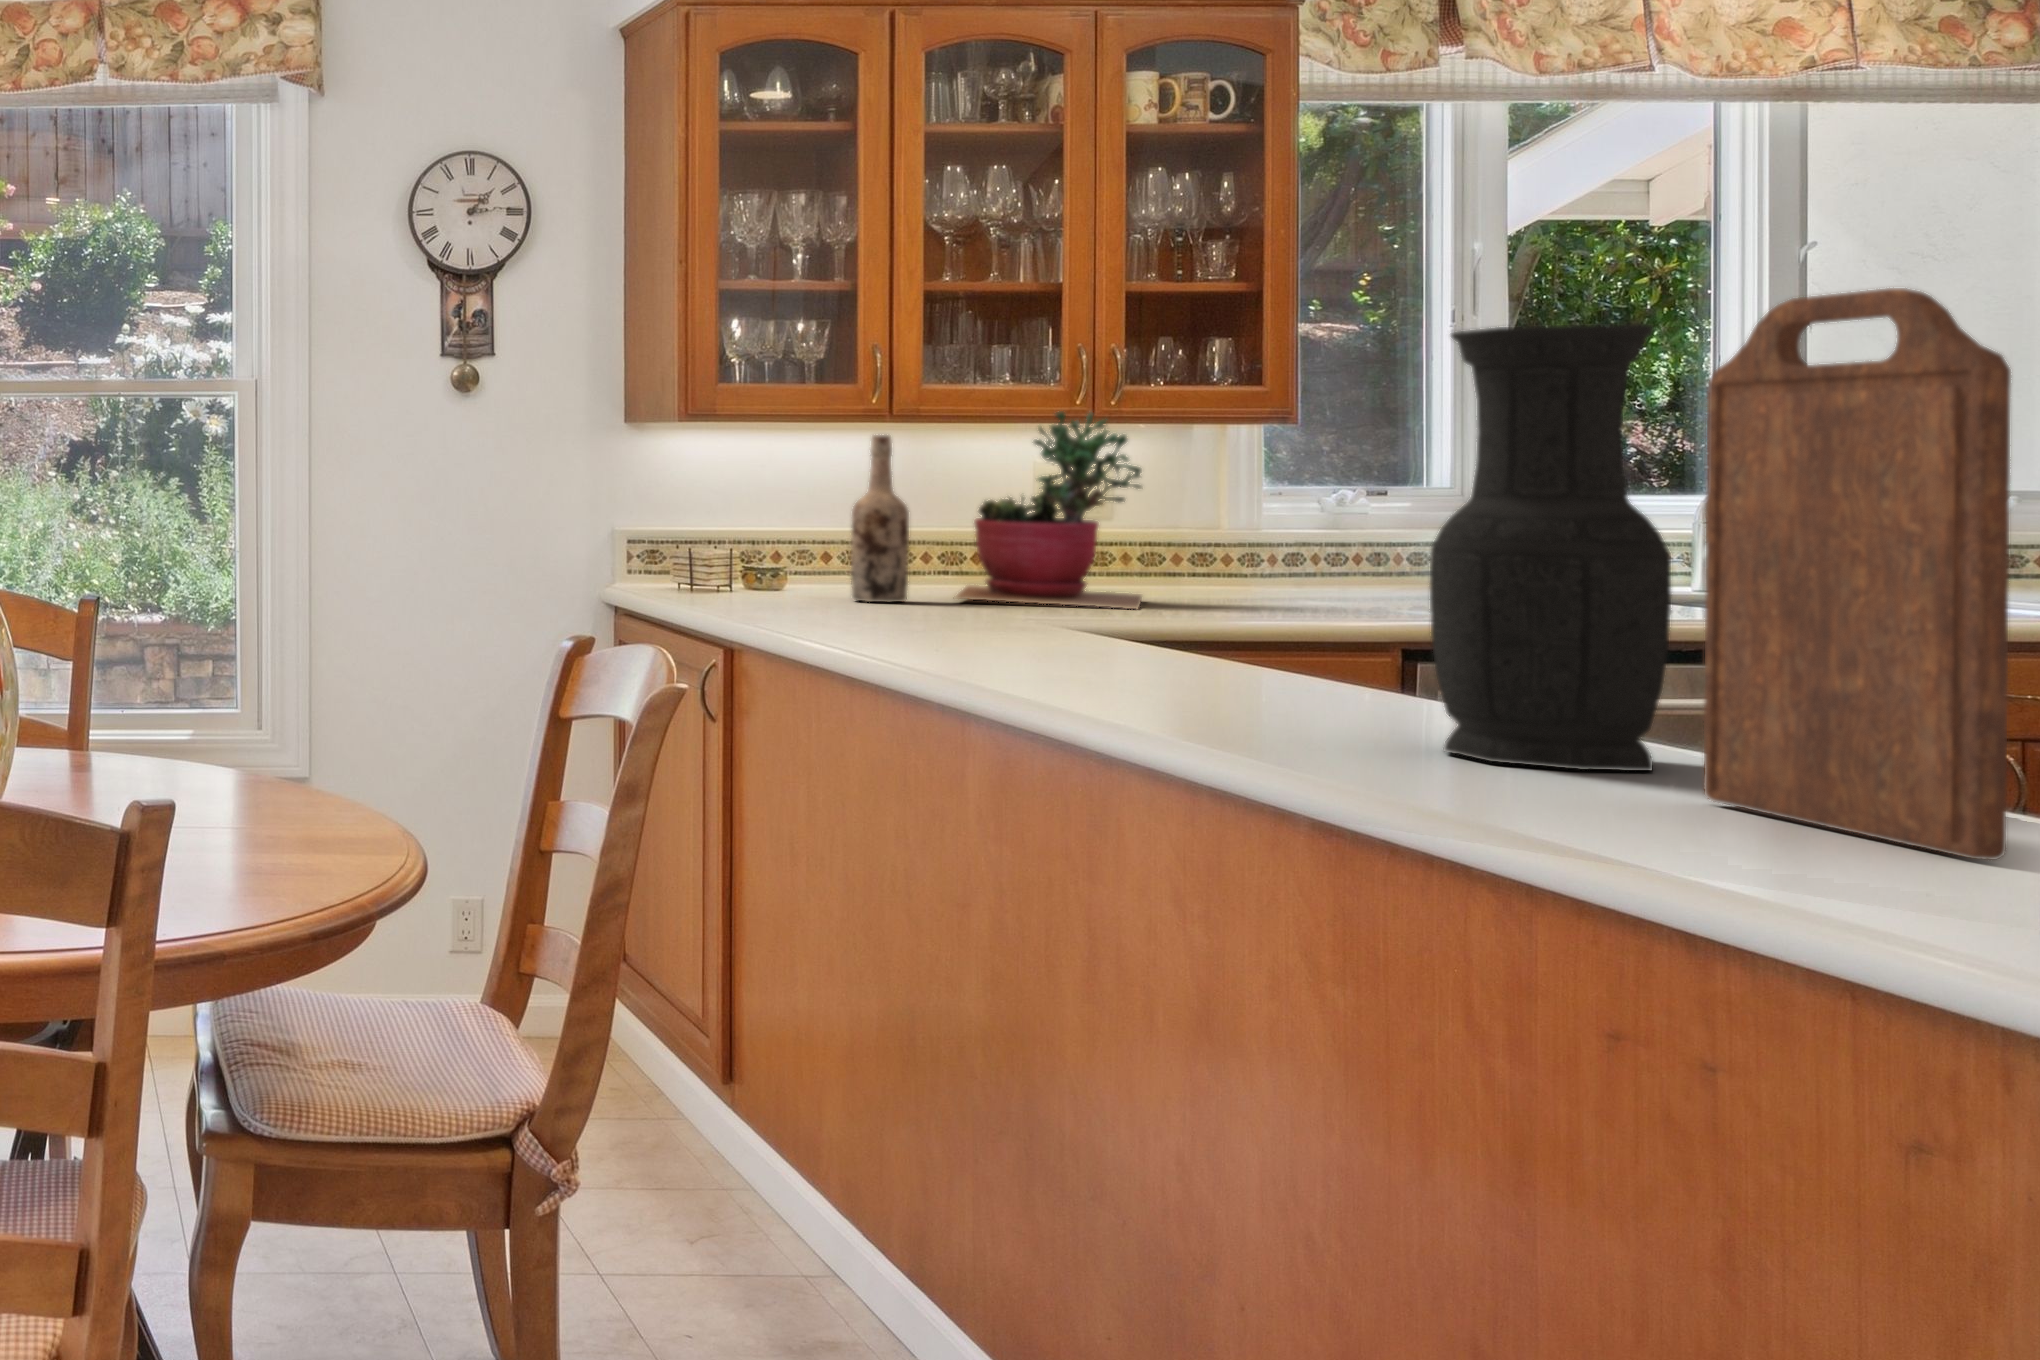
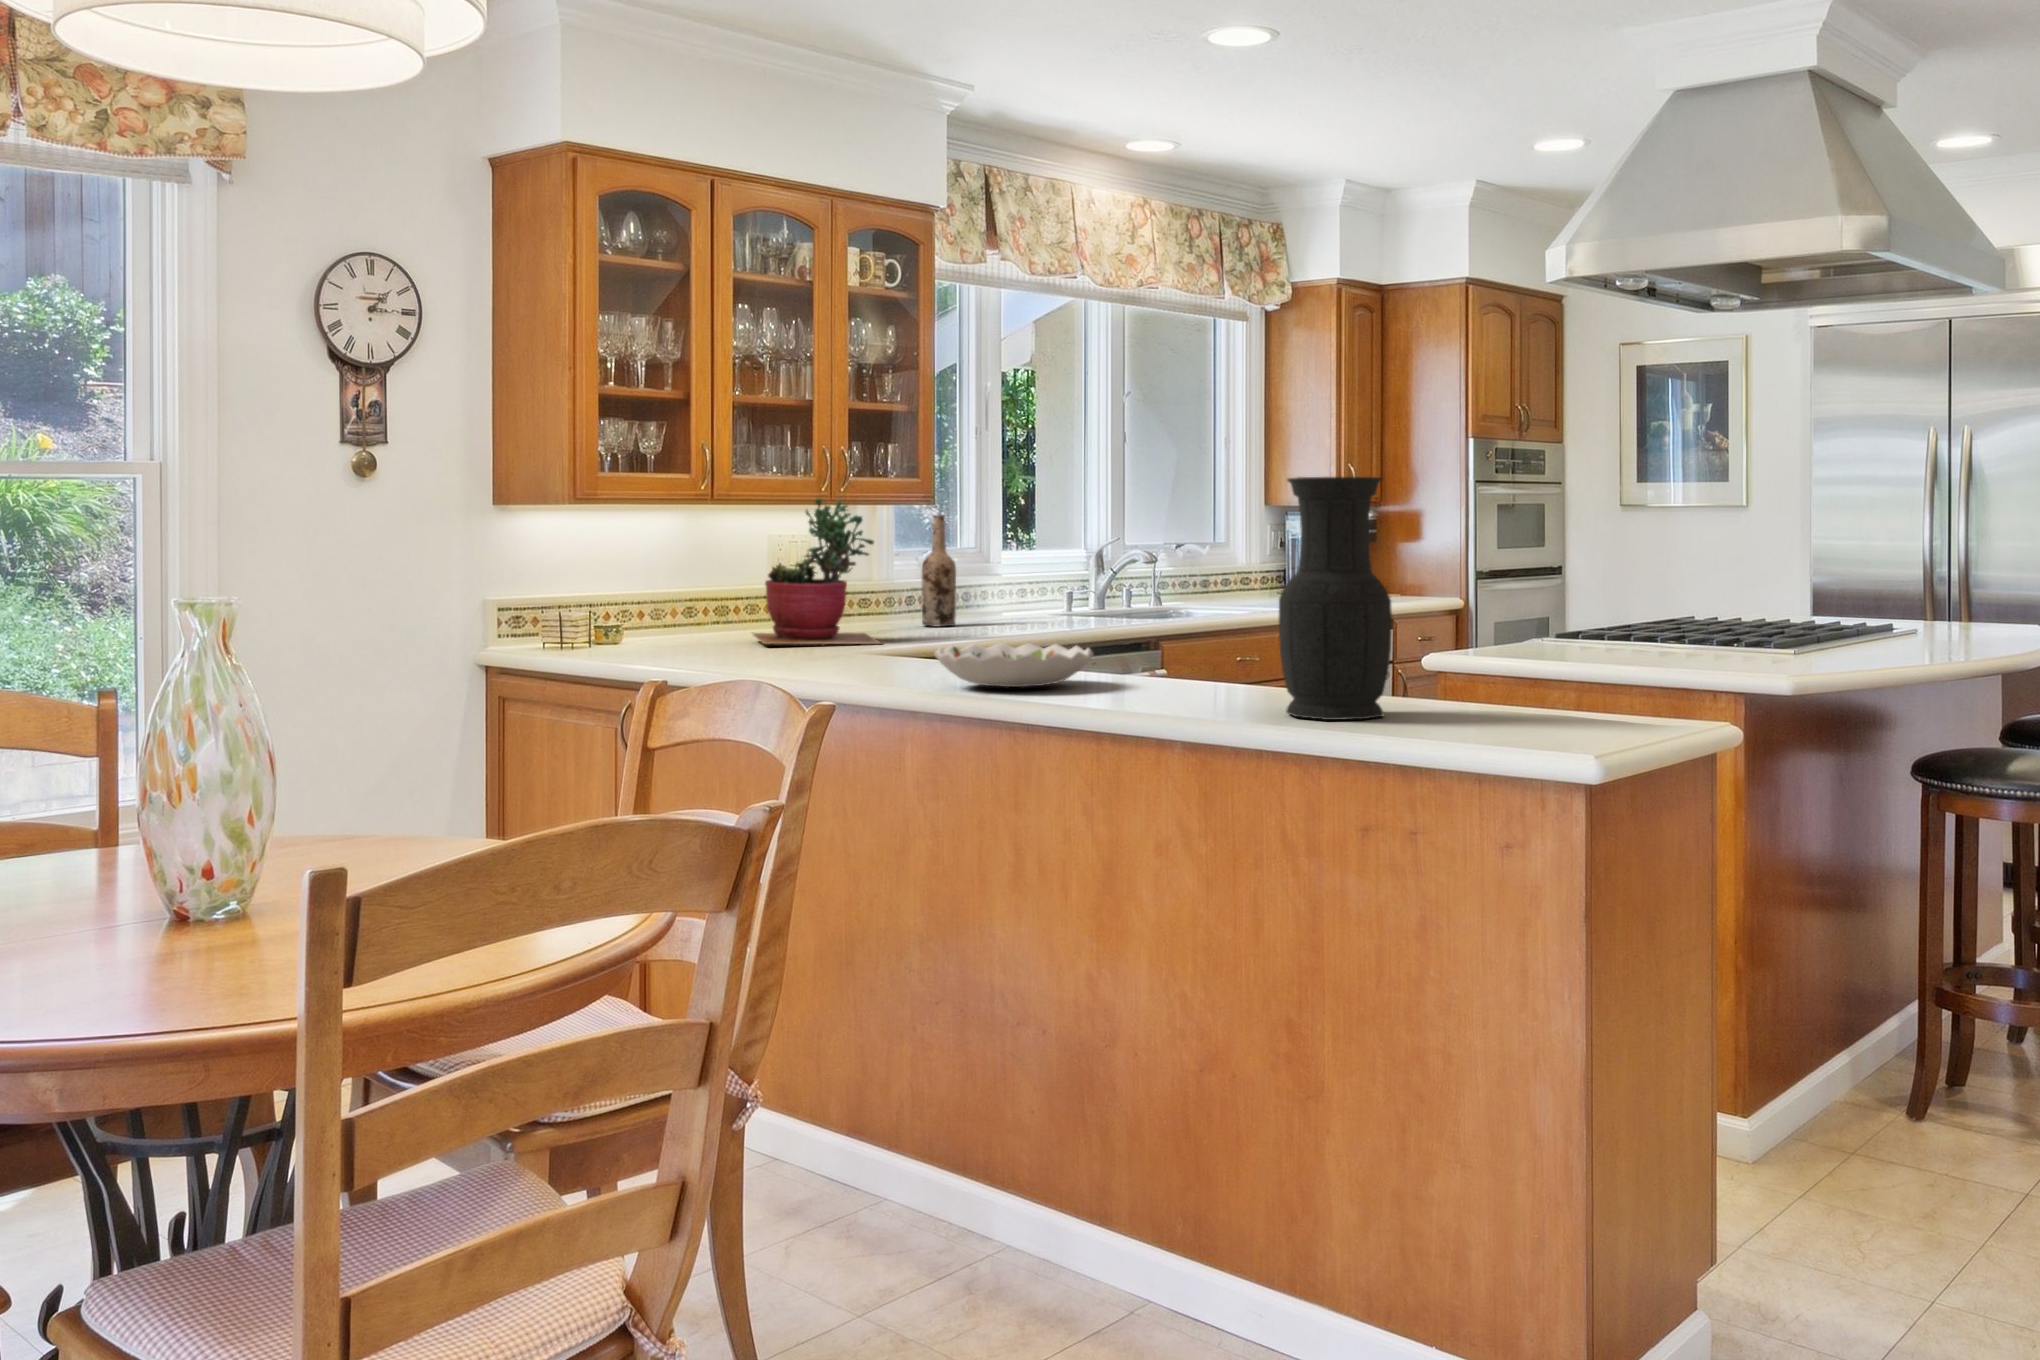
cutting board: present [1704,288,2011,860] -> none [1439,471,1577,740]
wine bottle: present [851,435,909,602] -> present [922,515,956,627]
decorative bowl: none [981,603,1255,669] -> present [935,643,1093,687]

